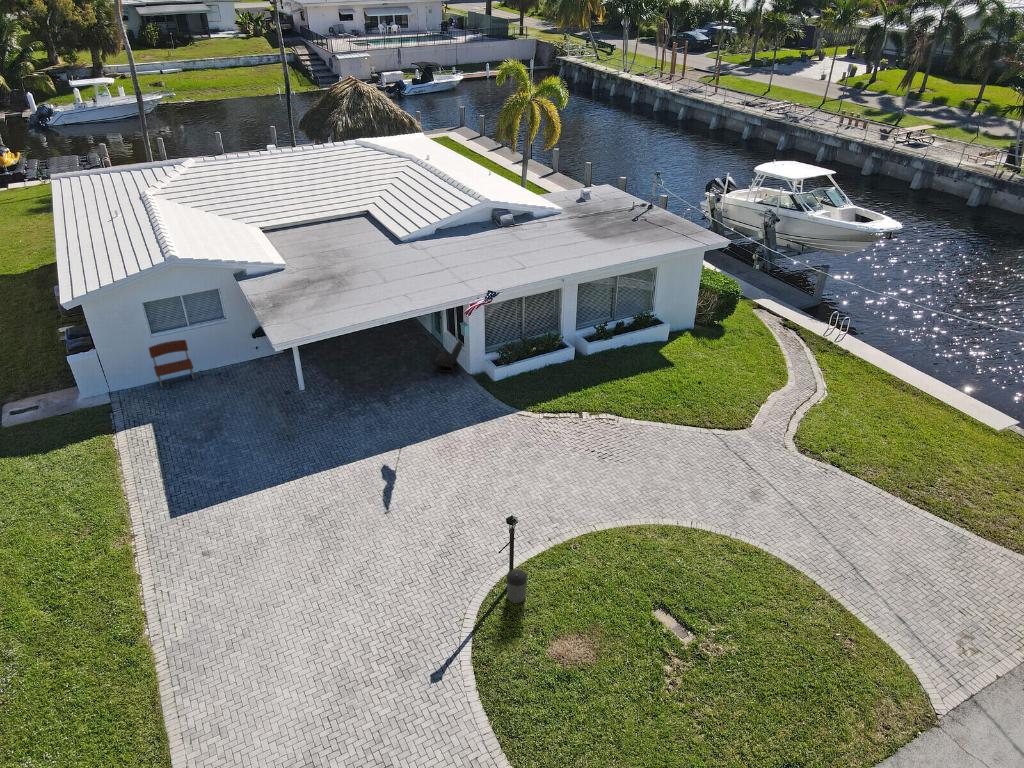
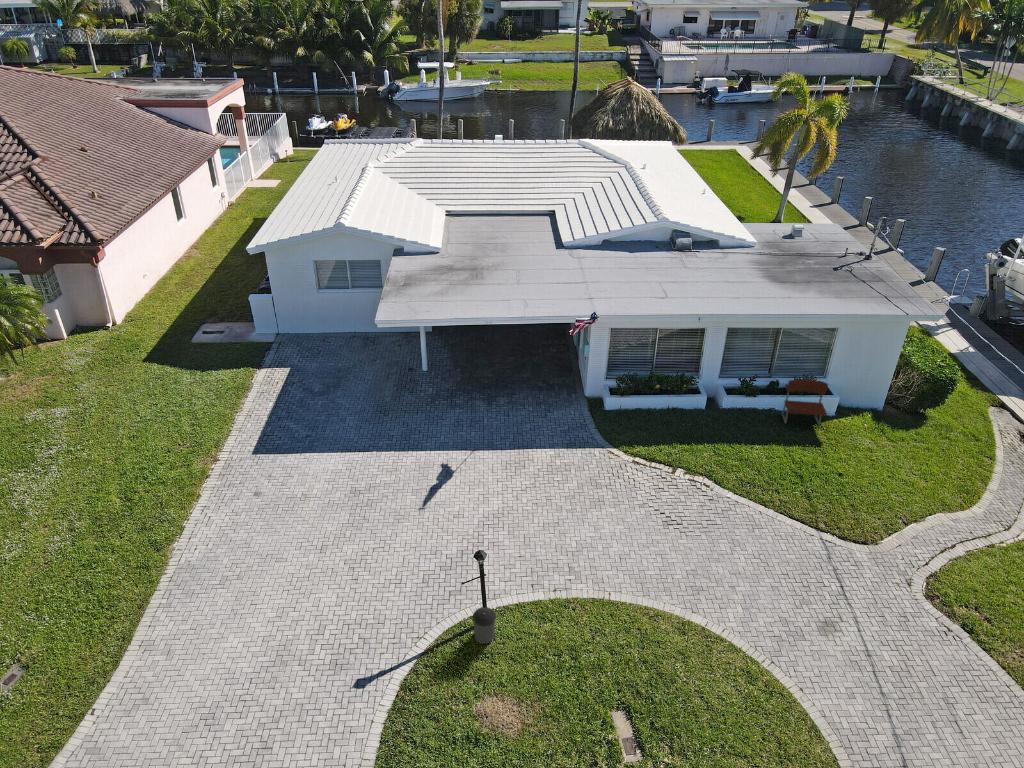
bench: present [149,340,194,387] -> present [782,380,828,426]
lounge chair: present [435,341,463,373] -> none [553,360,587,392]

